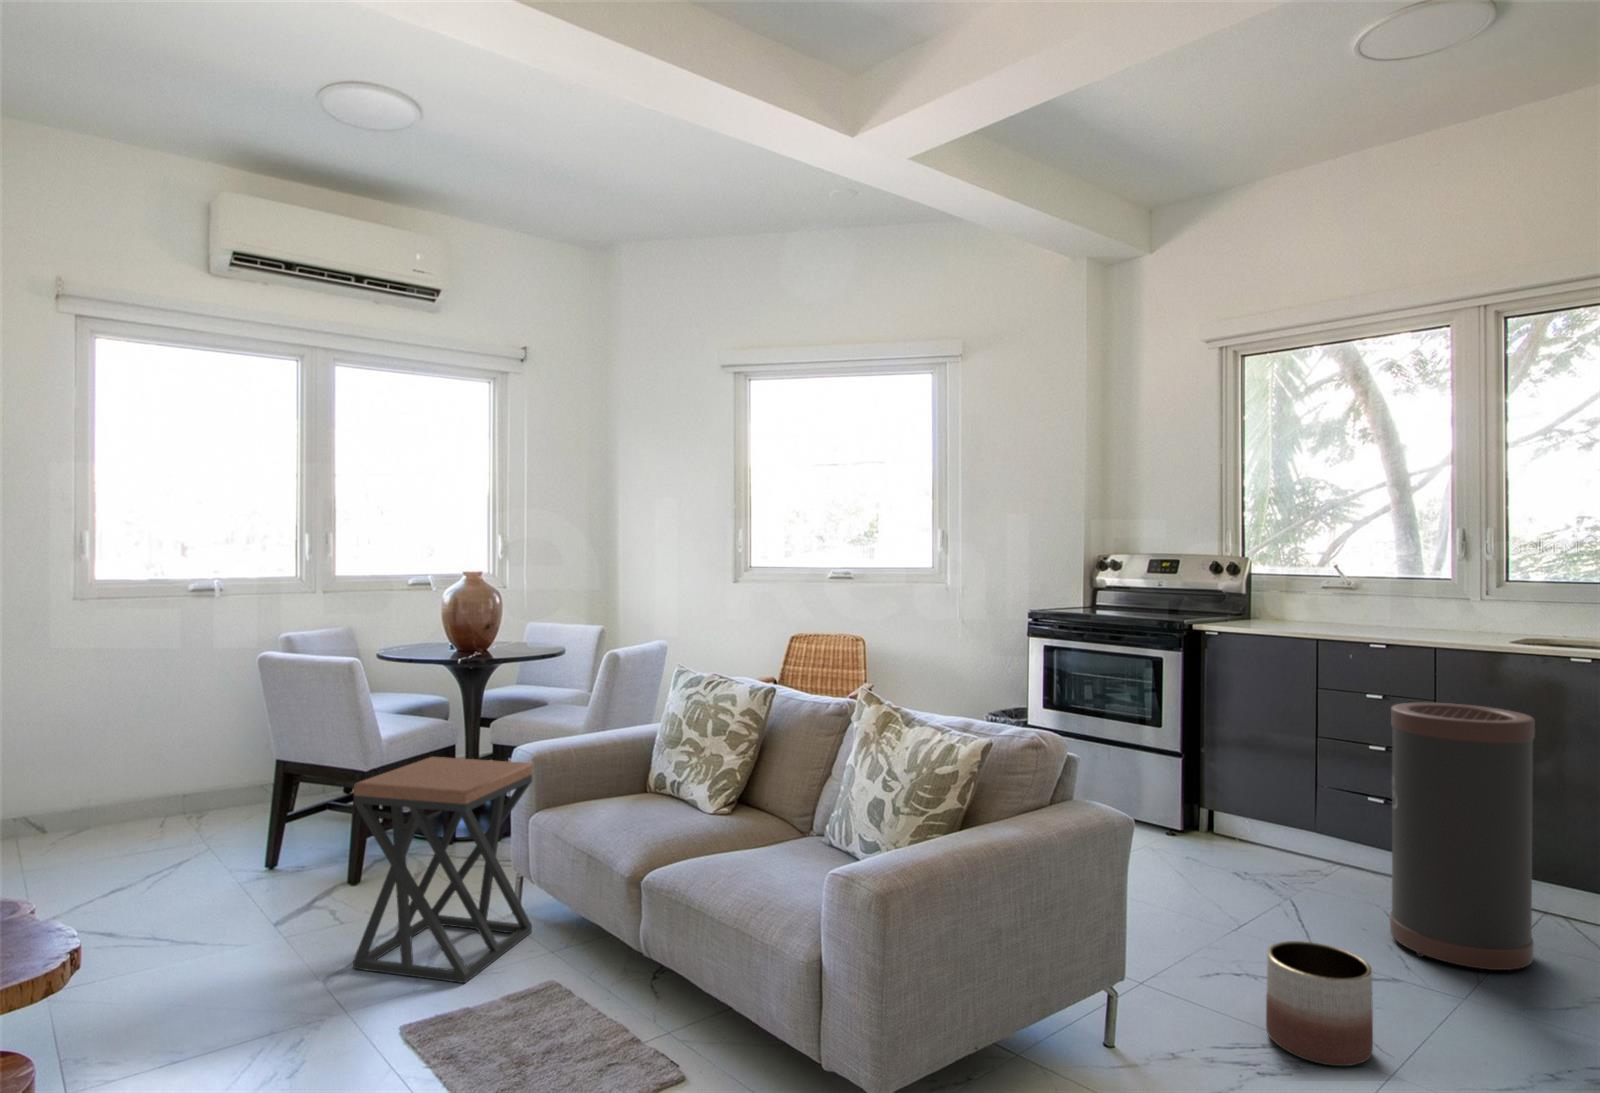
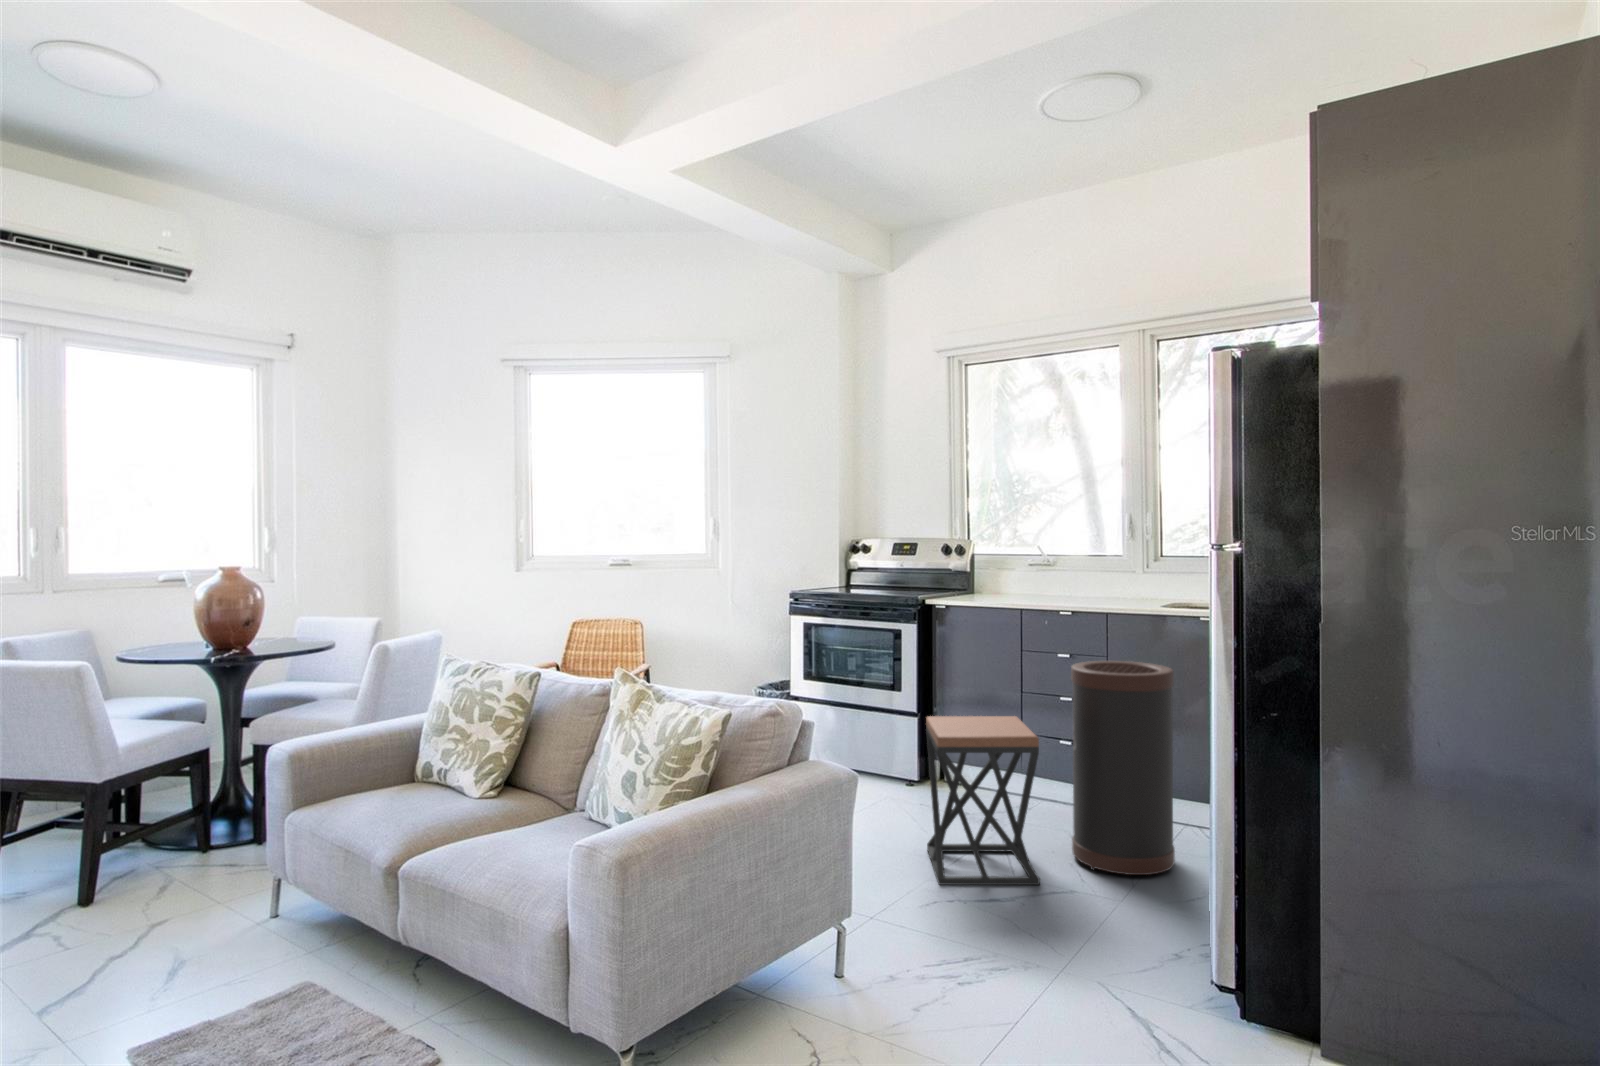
stool: present [353,757,533,983] -> present [926,716,1040,885]
planter: present [1266,941,1373,1066] -> none [966,866,1046,966]

